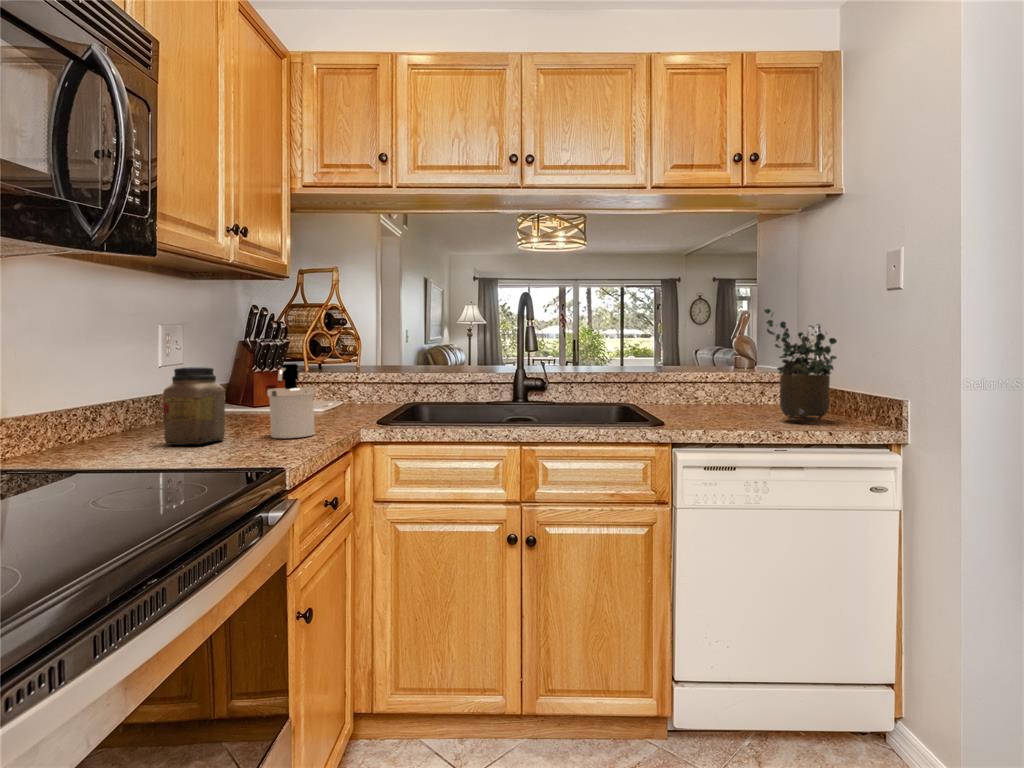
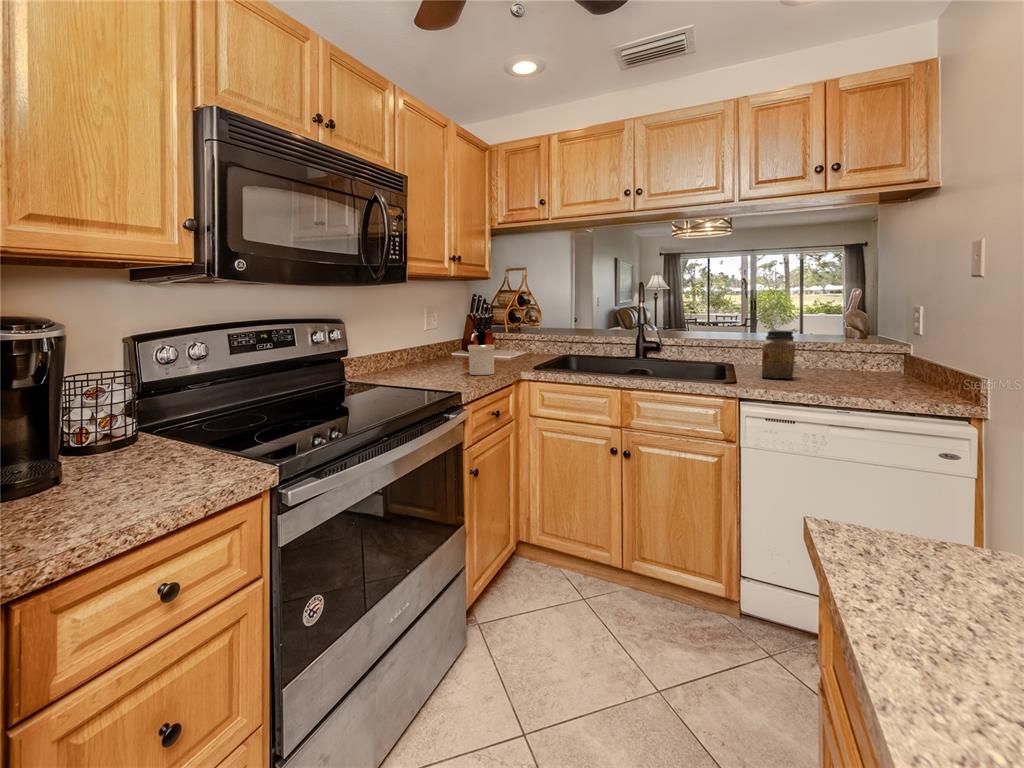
potted plant: present [764,309,837,420] -> none [833,294,892,386]
jar: present [163,367,225,445] -> present [762,330,795,379]

